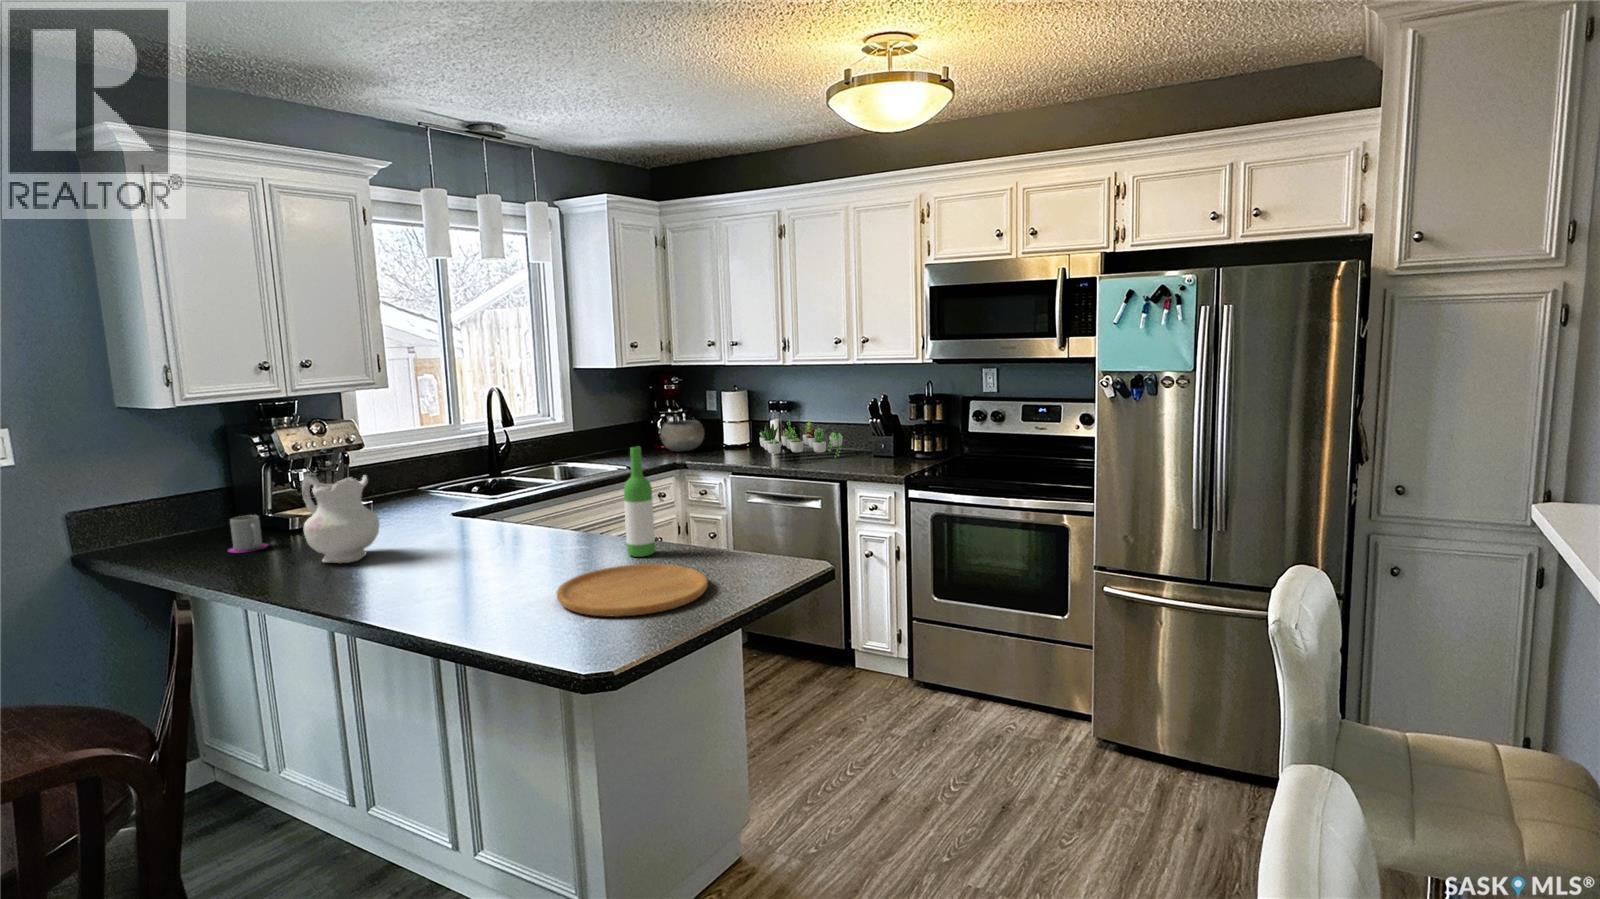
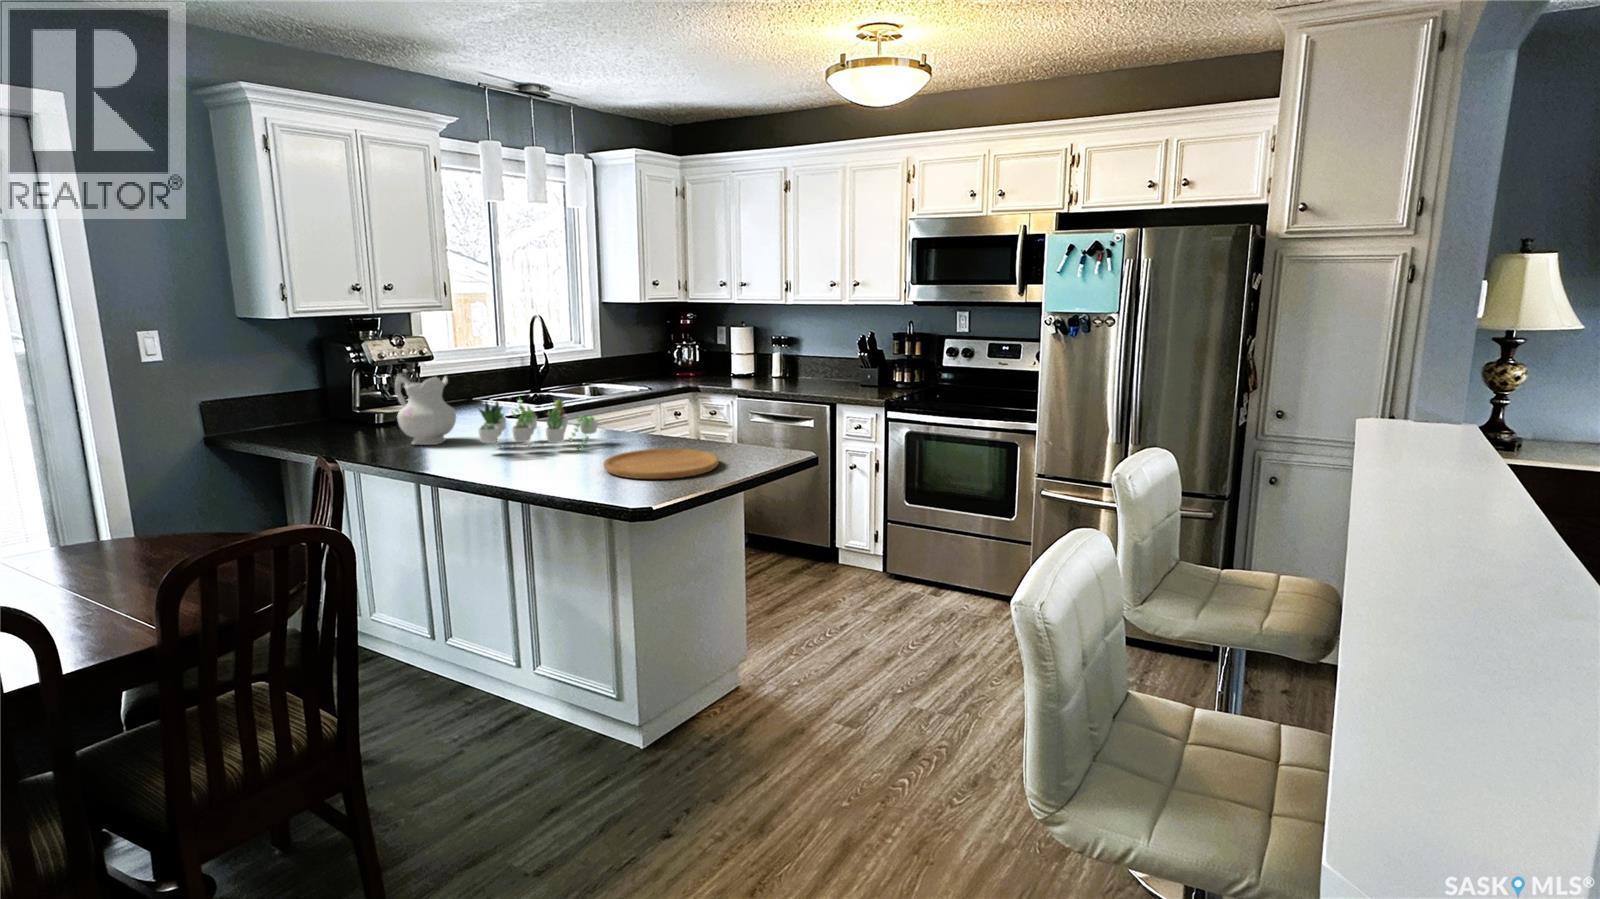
bowl: present [660,420,704,451] -> none [675,351,714,378]
succulent plant: present [760,421,843,458] -> present [478,398,597,450]
wine bottle: present [624,447,655,557] -> none [653,359,677,446]
mug: present [228,515,268,553] -> none [331,409,363,437]

